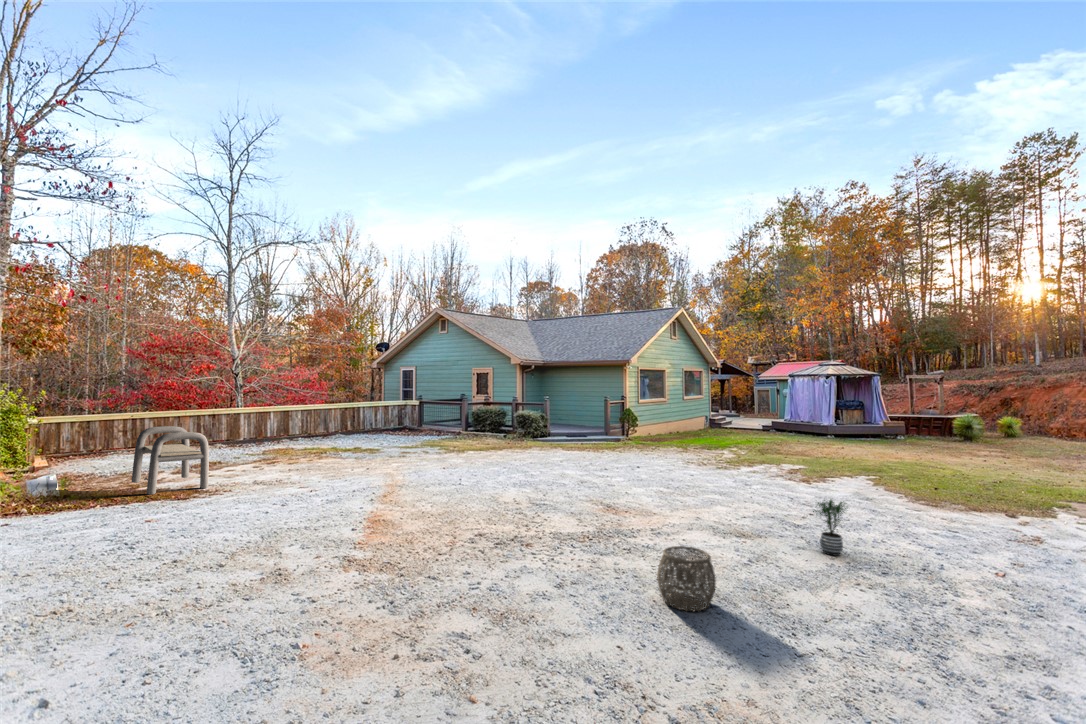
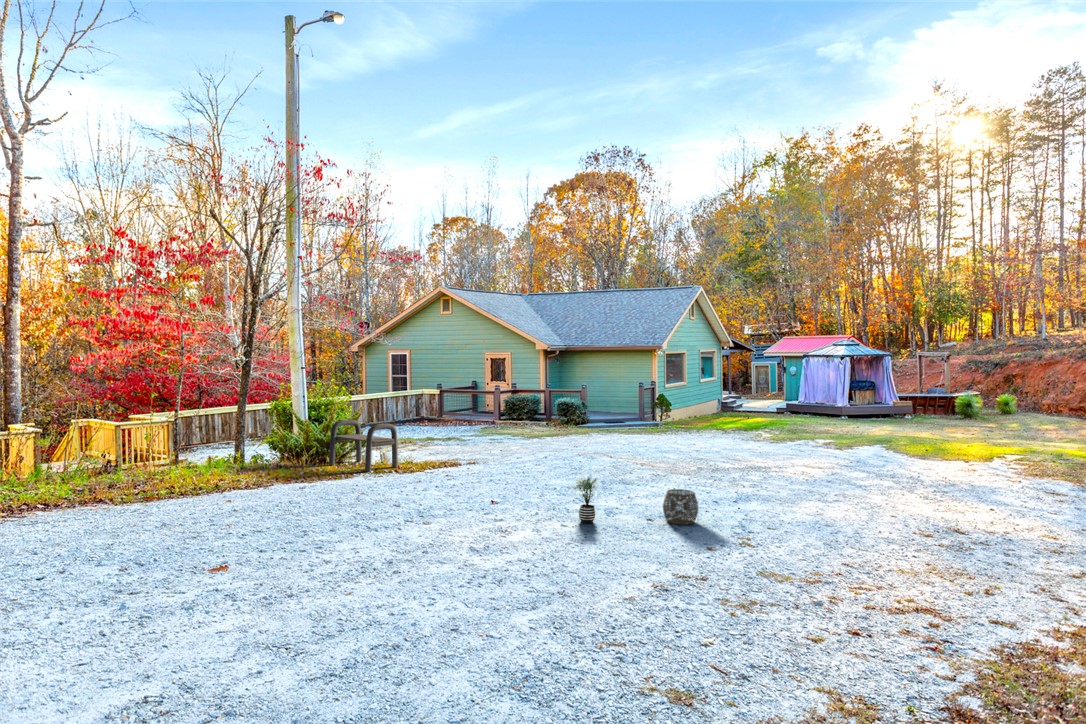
potted plant: present [813,500,846,556] -> present [572,478,598,523]
woven basket: present [657,546,716,611] -> present [663,489,698,525]

